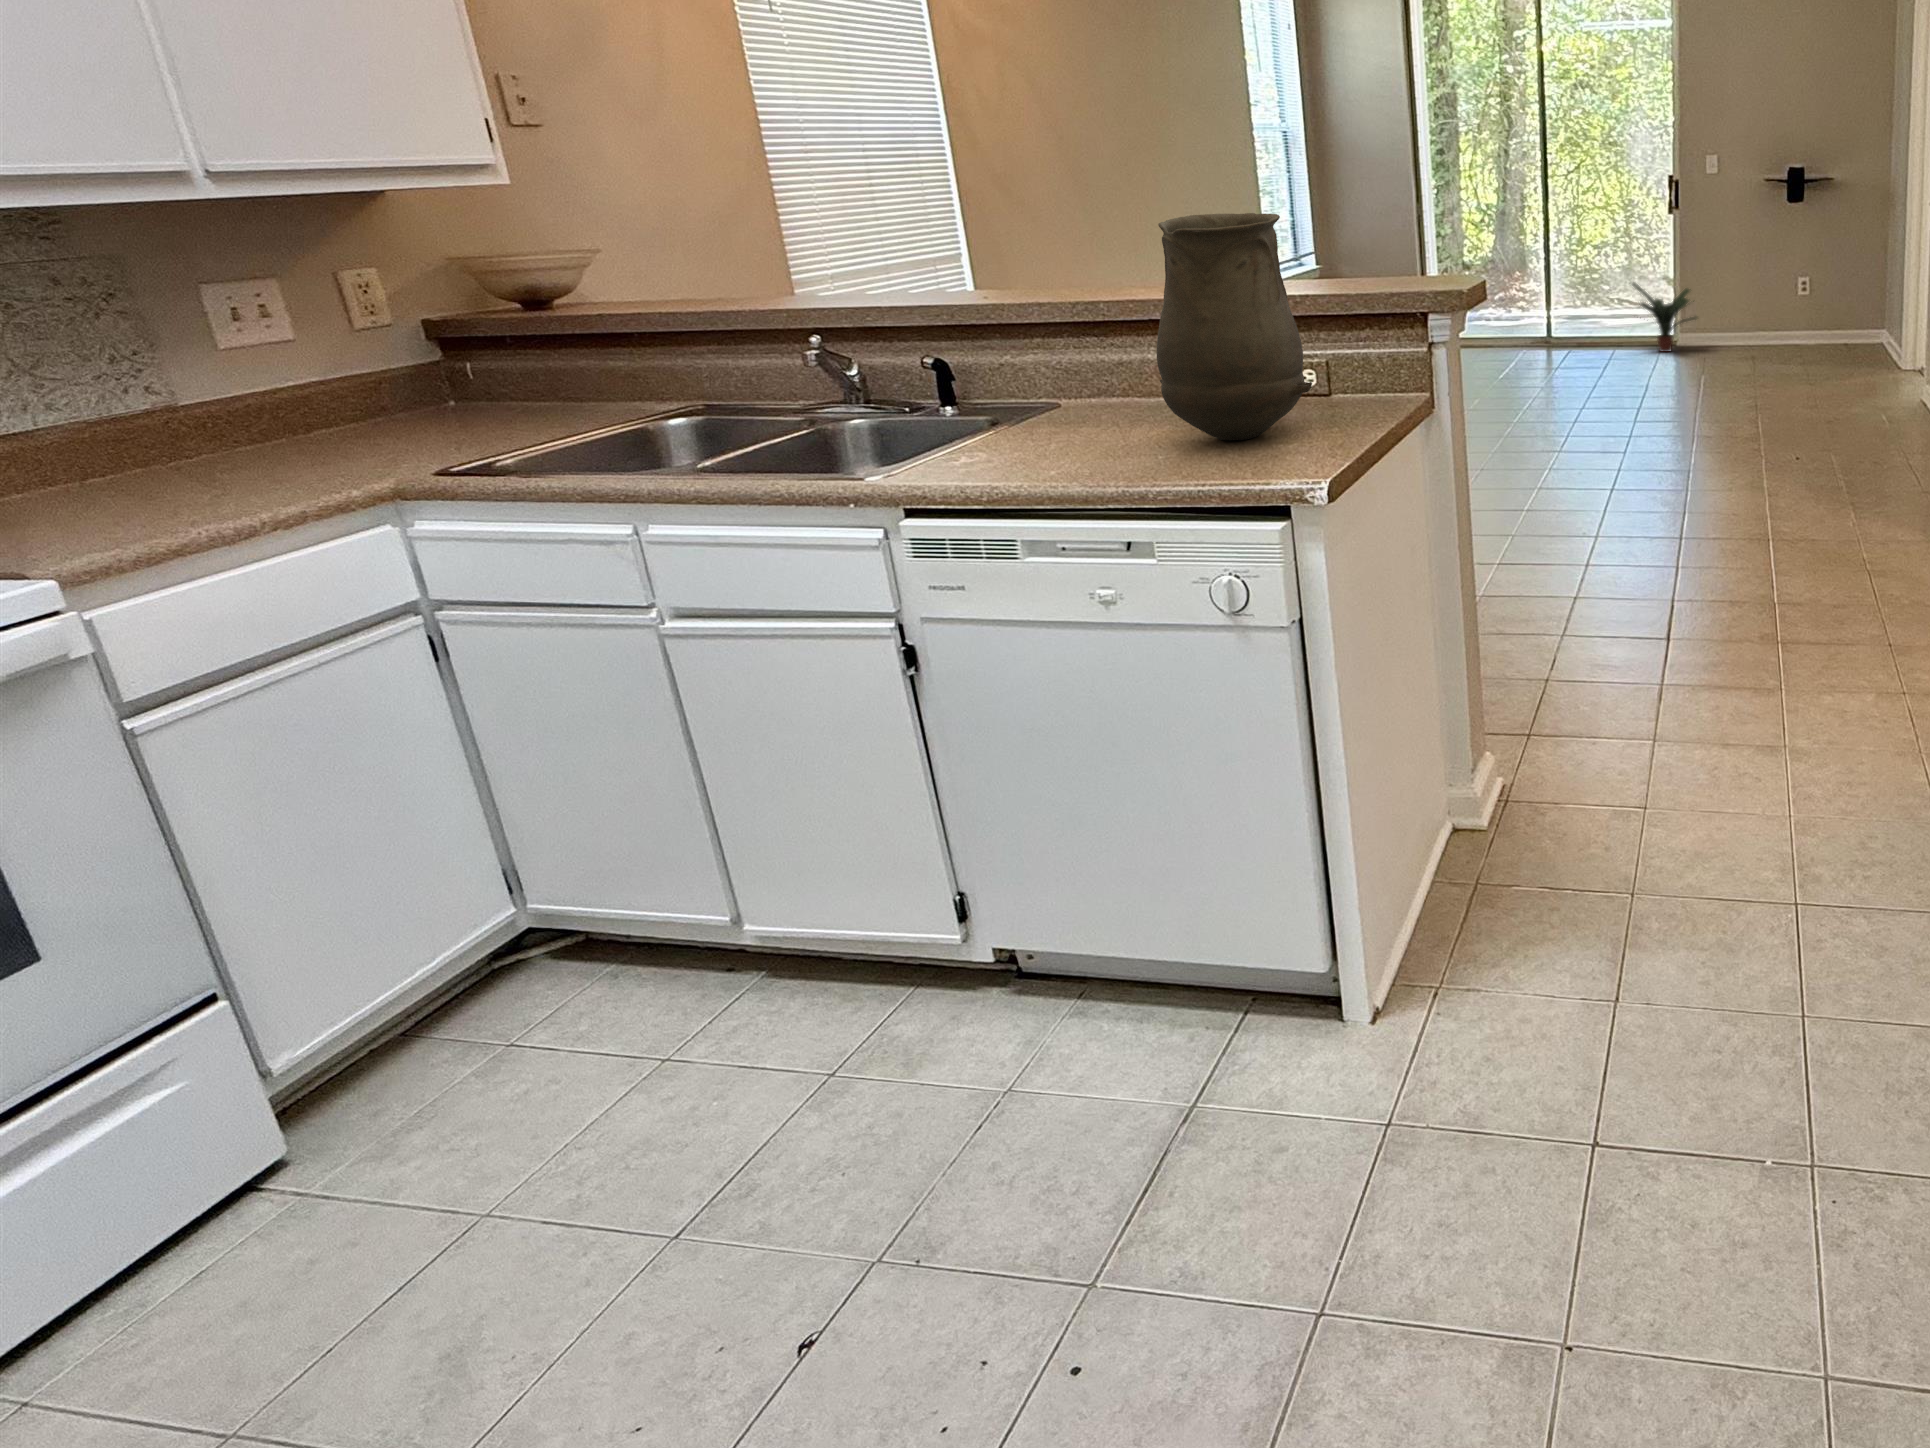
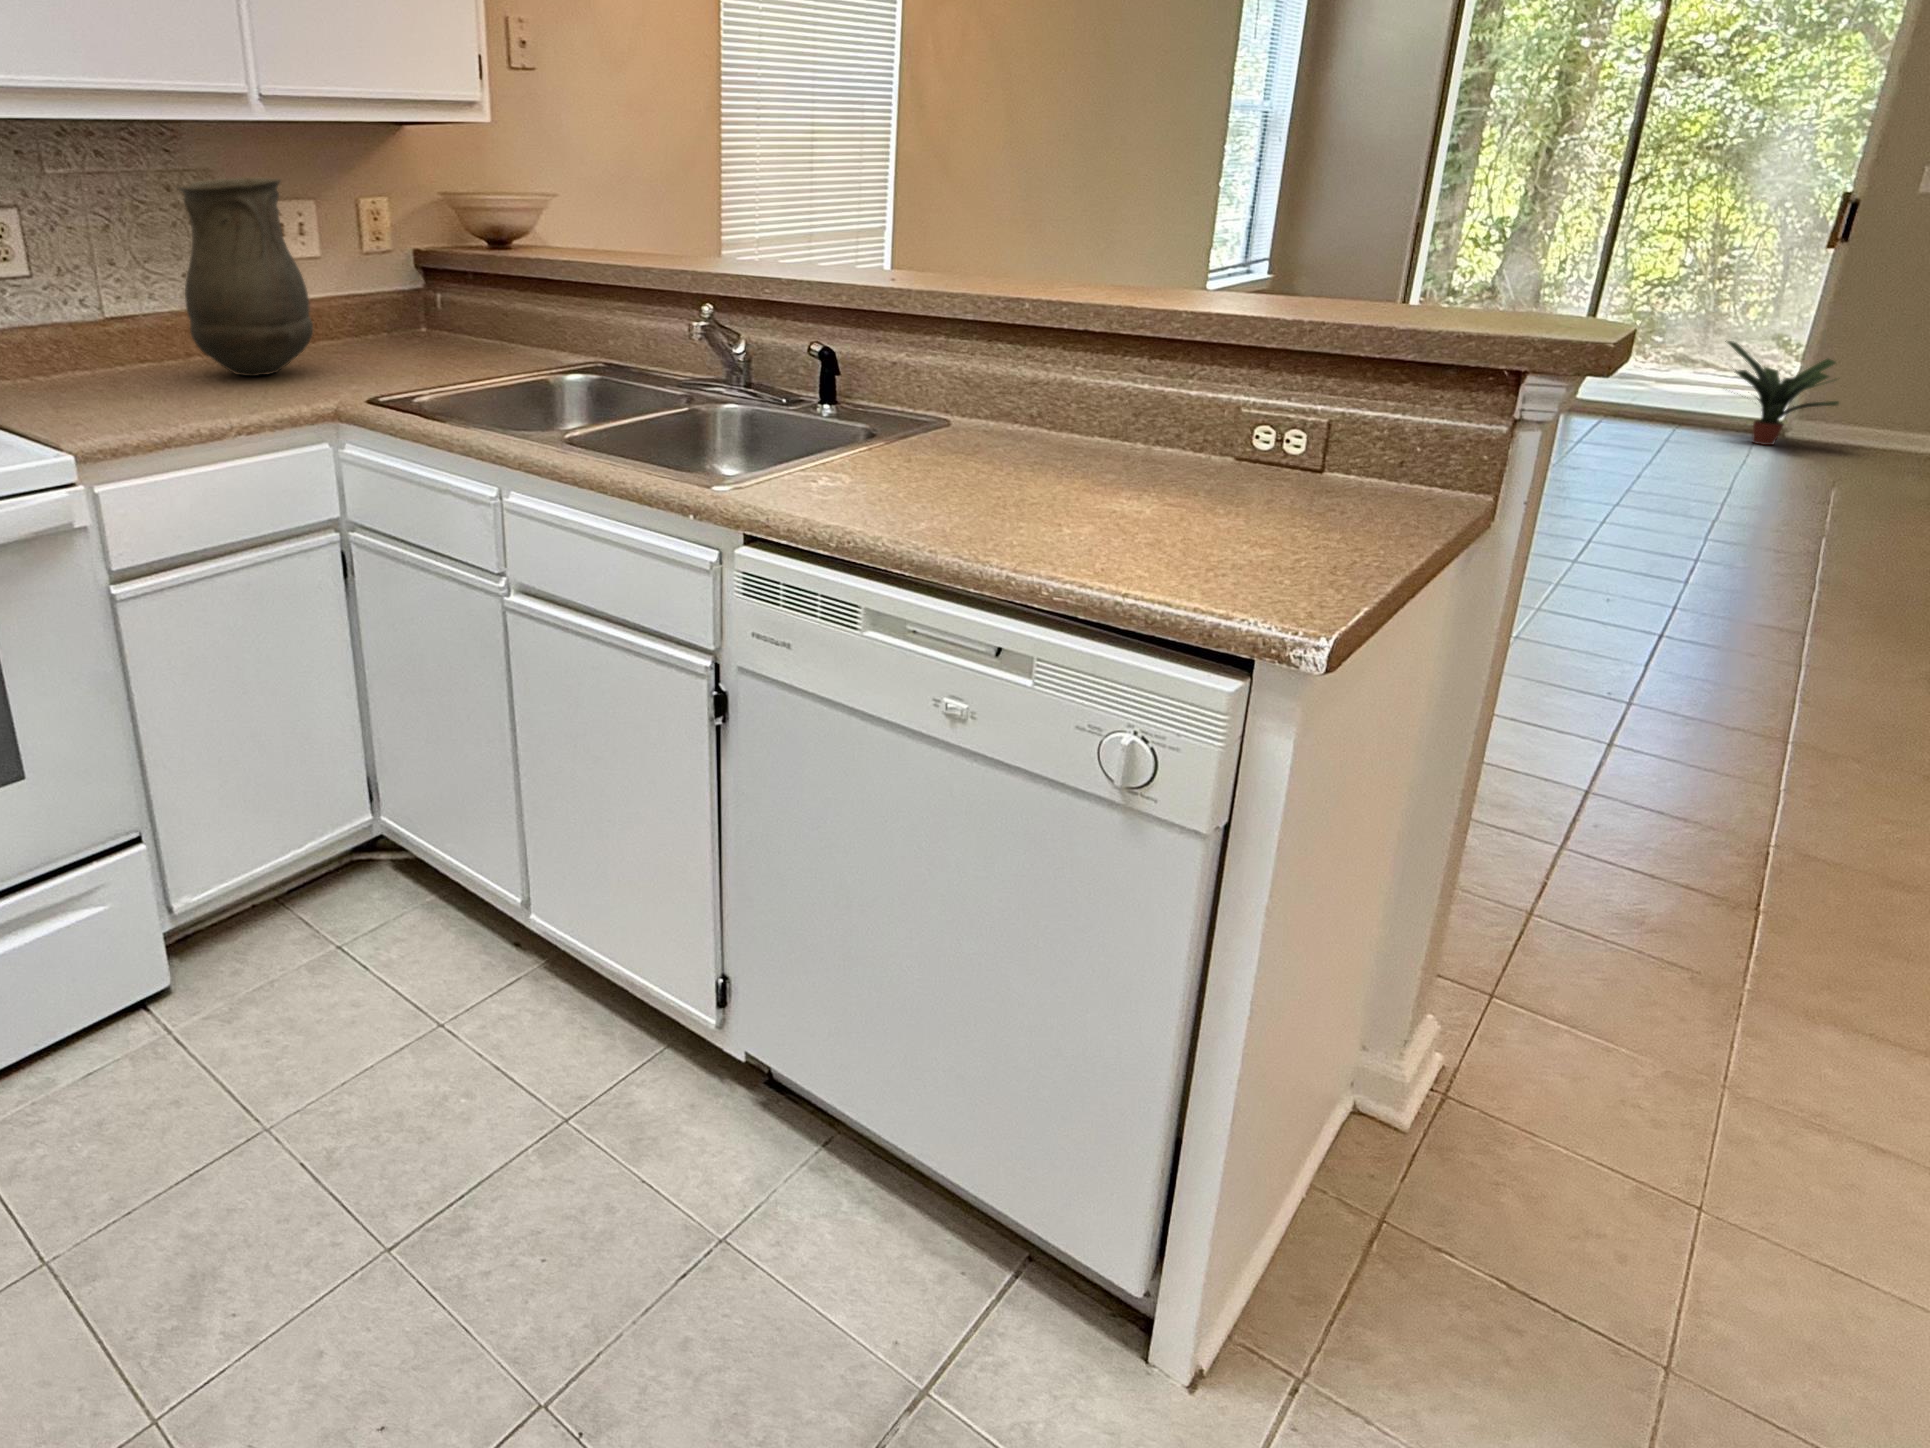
vase: present [1157,213,1312,440] -> present [178,178,313,376]

